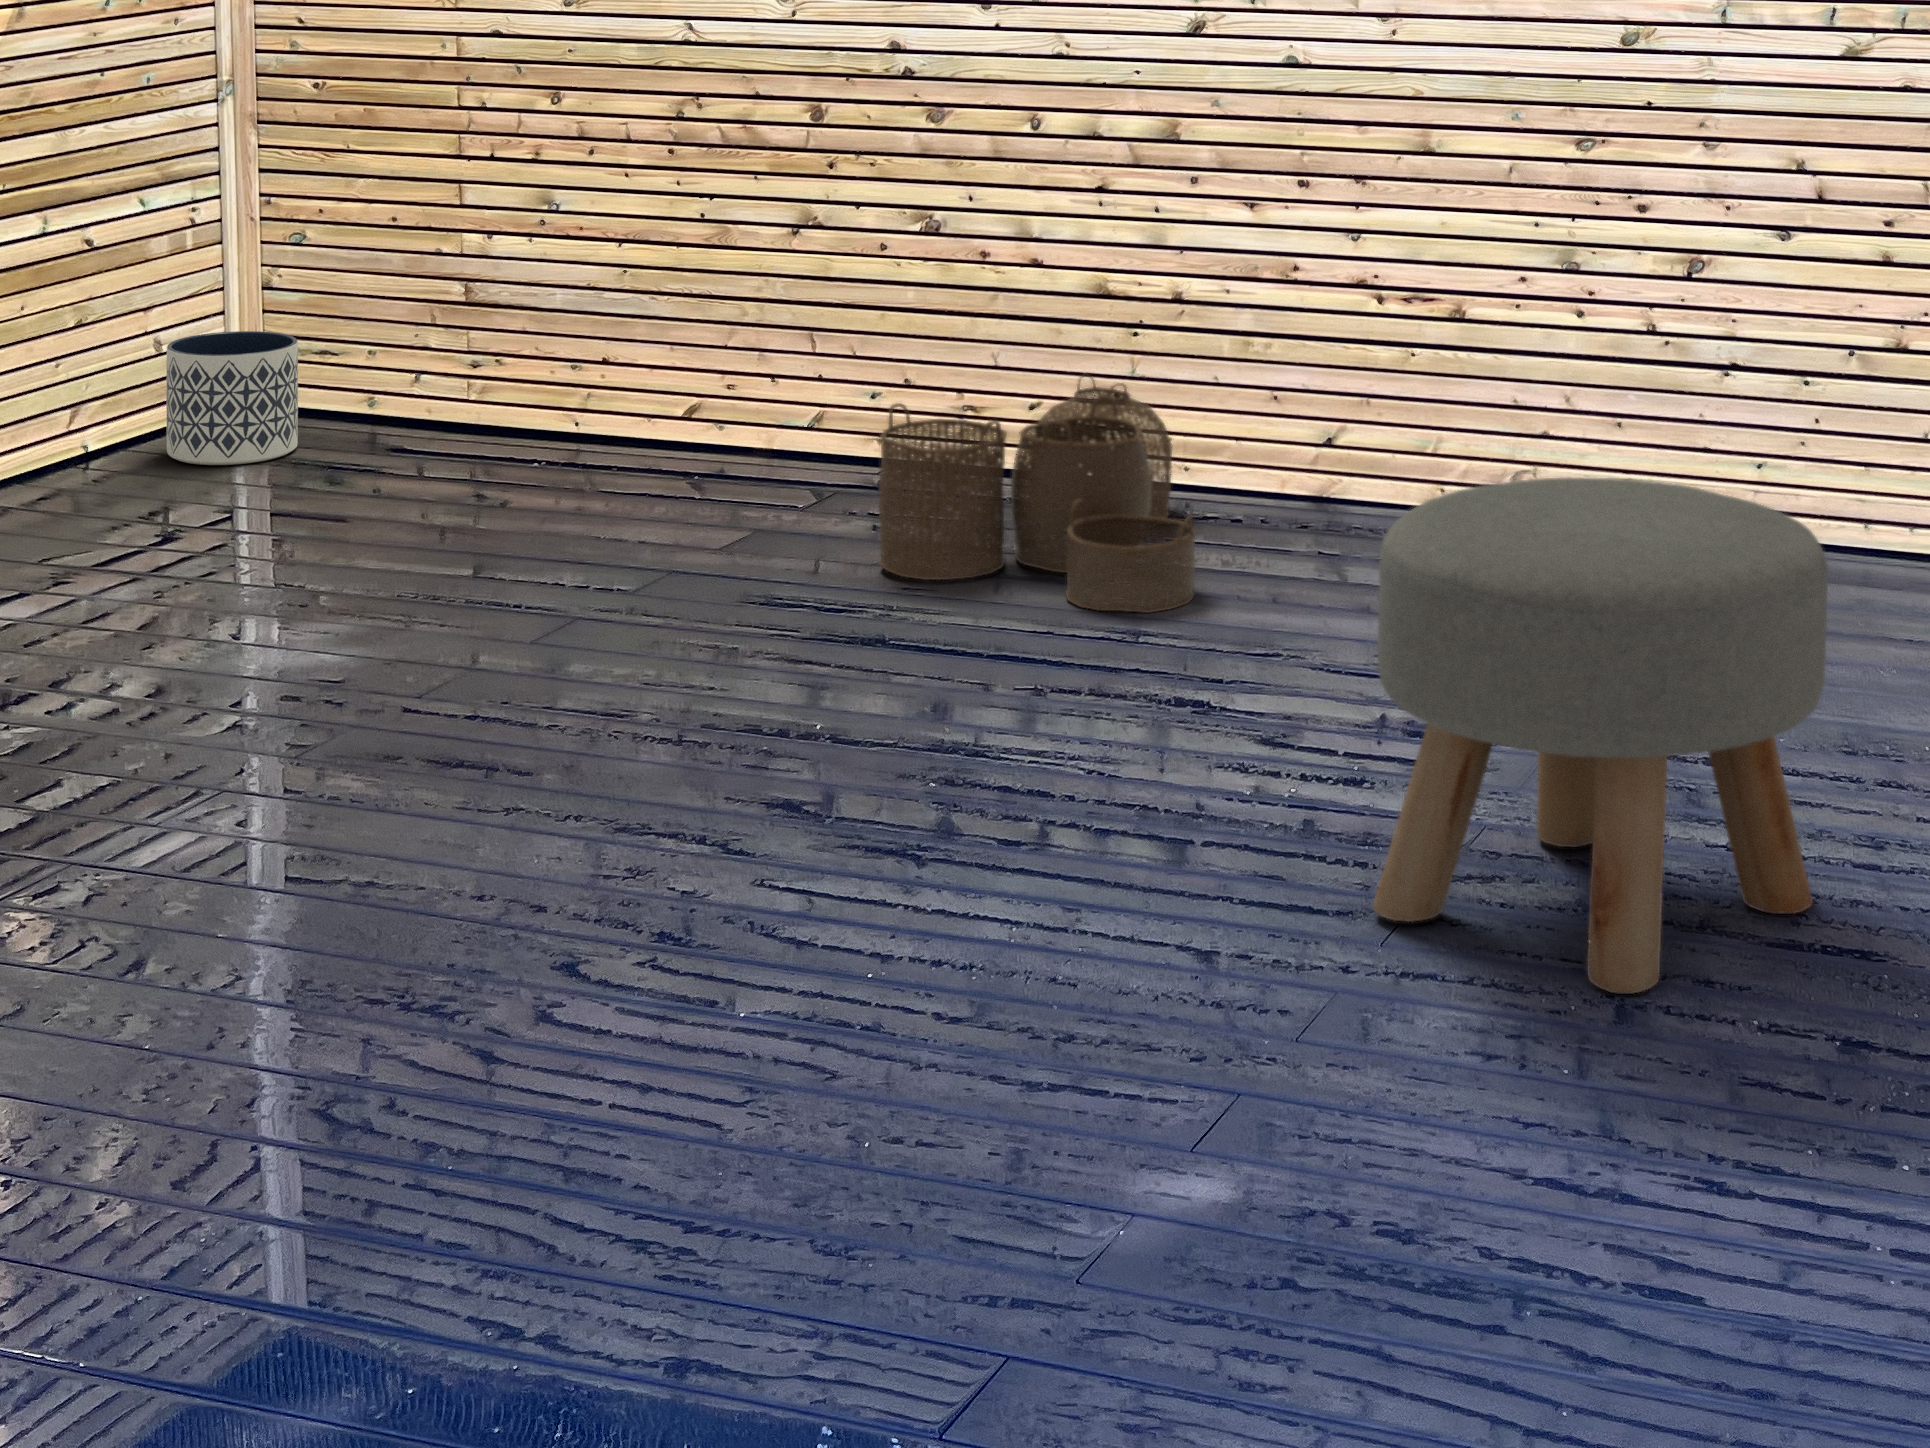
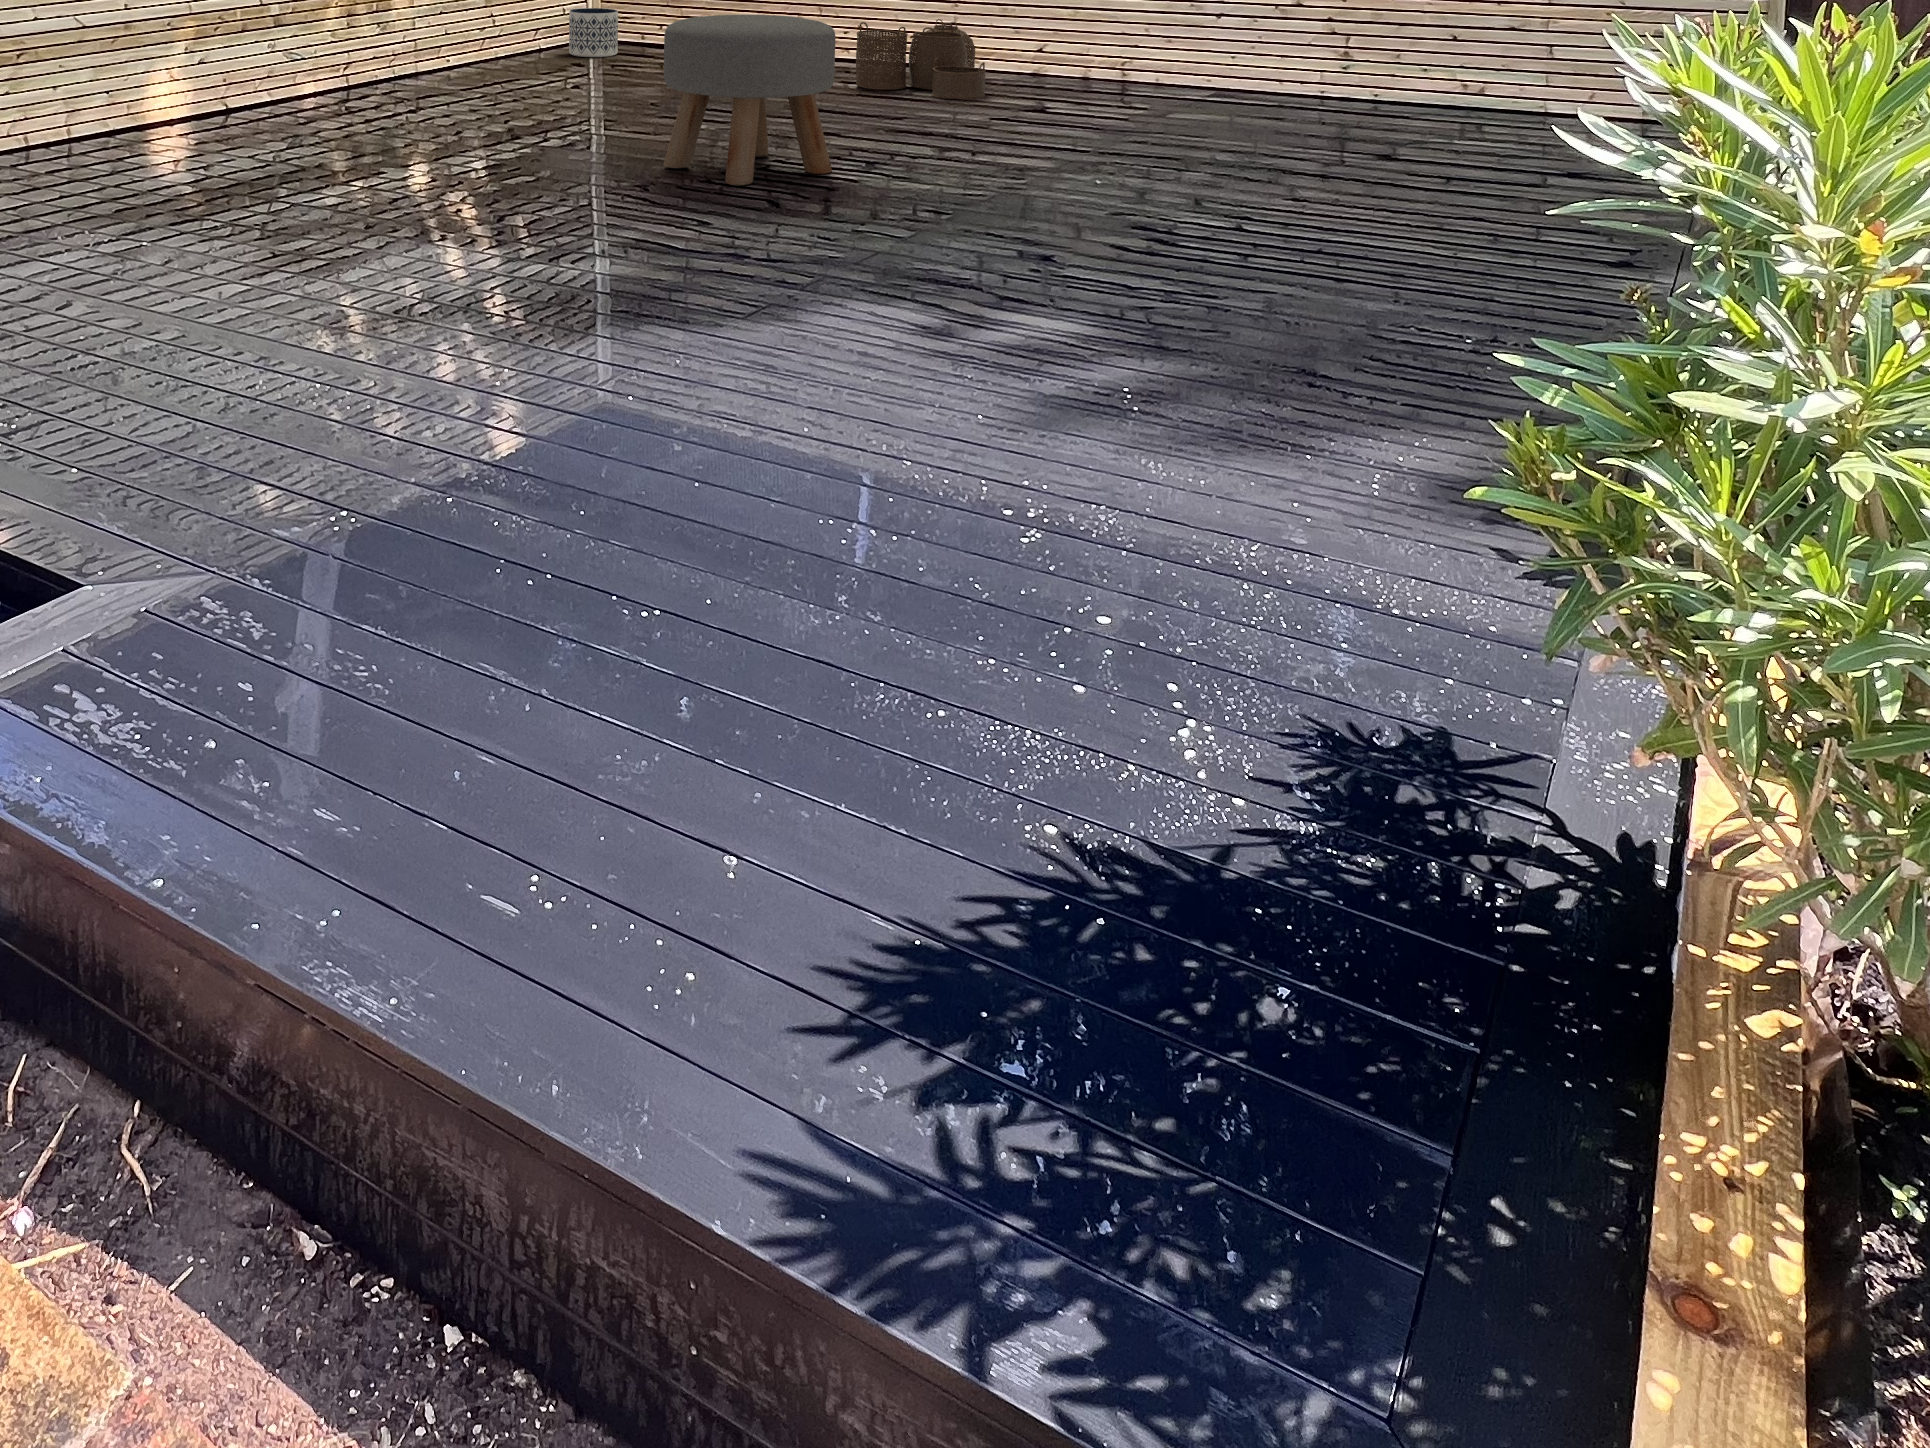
ottoman: present [1373,478,1828,994] -> present [664,15,836,186]

